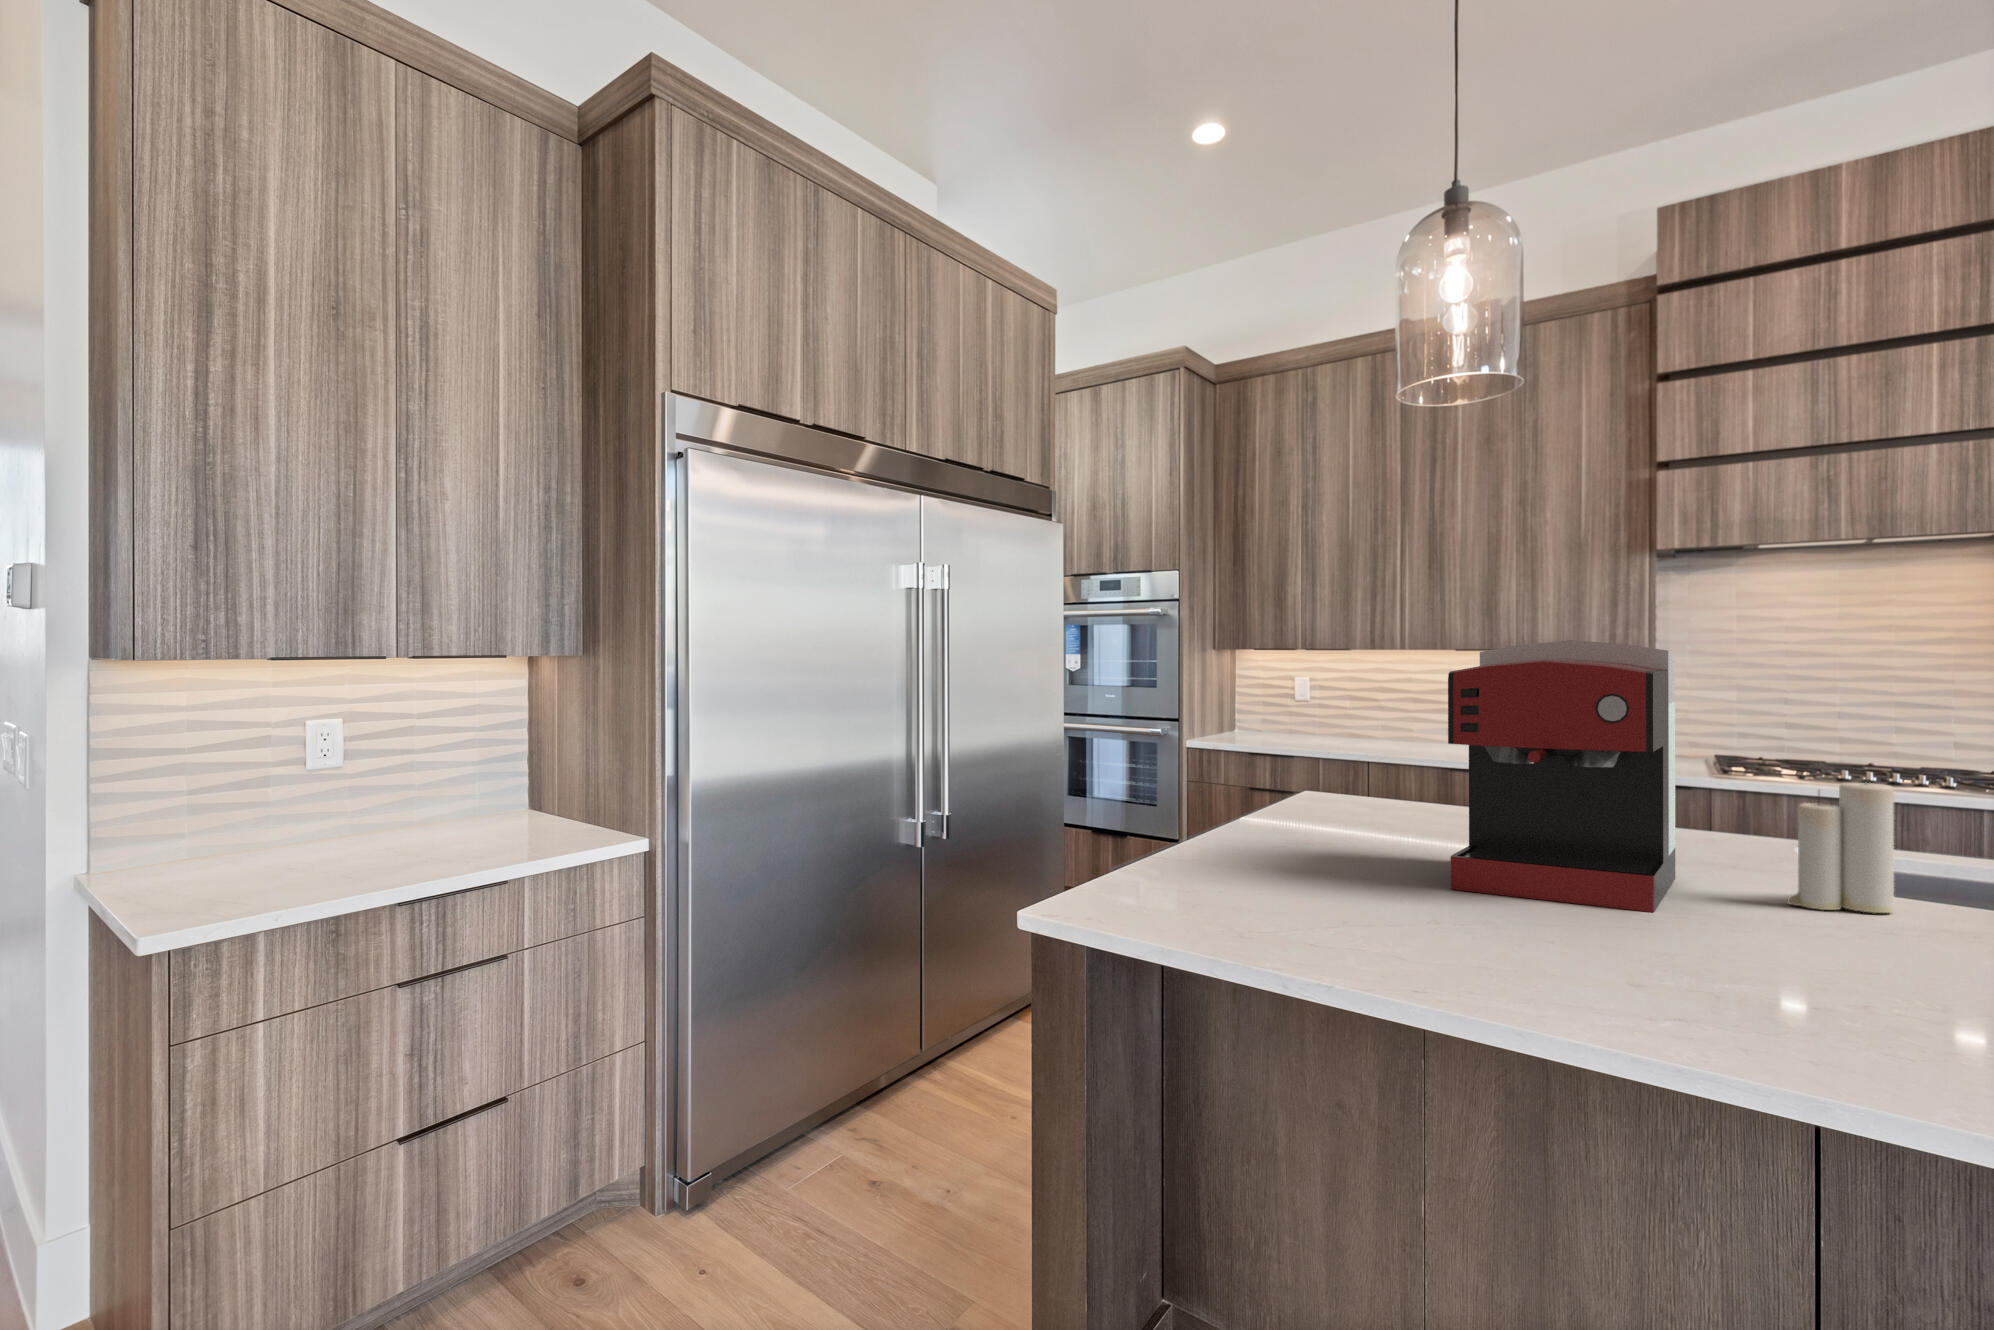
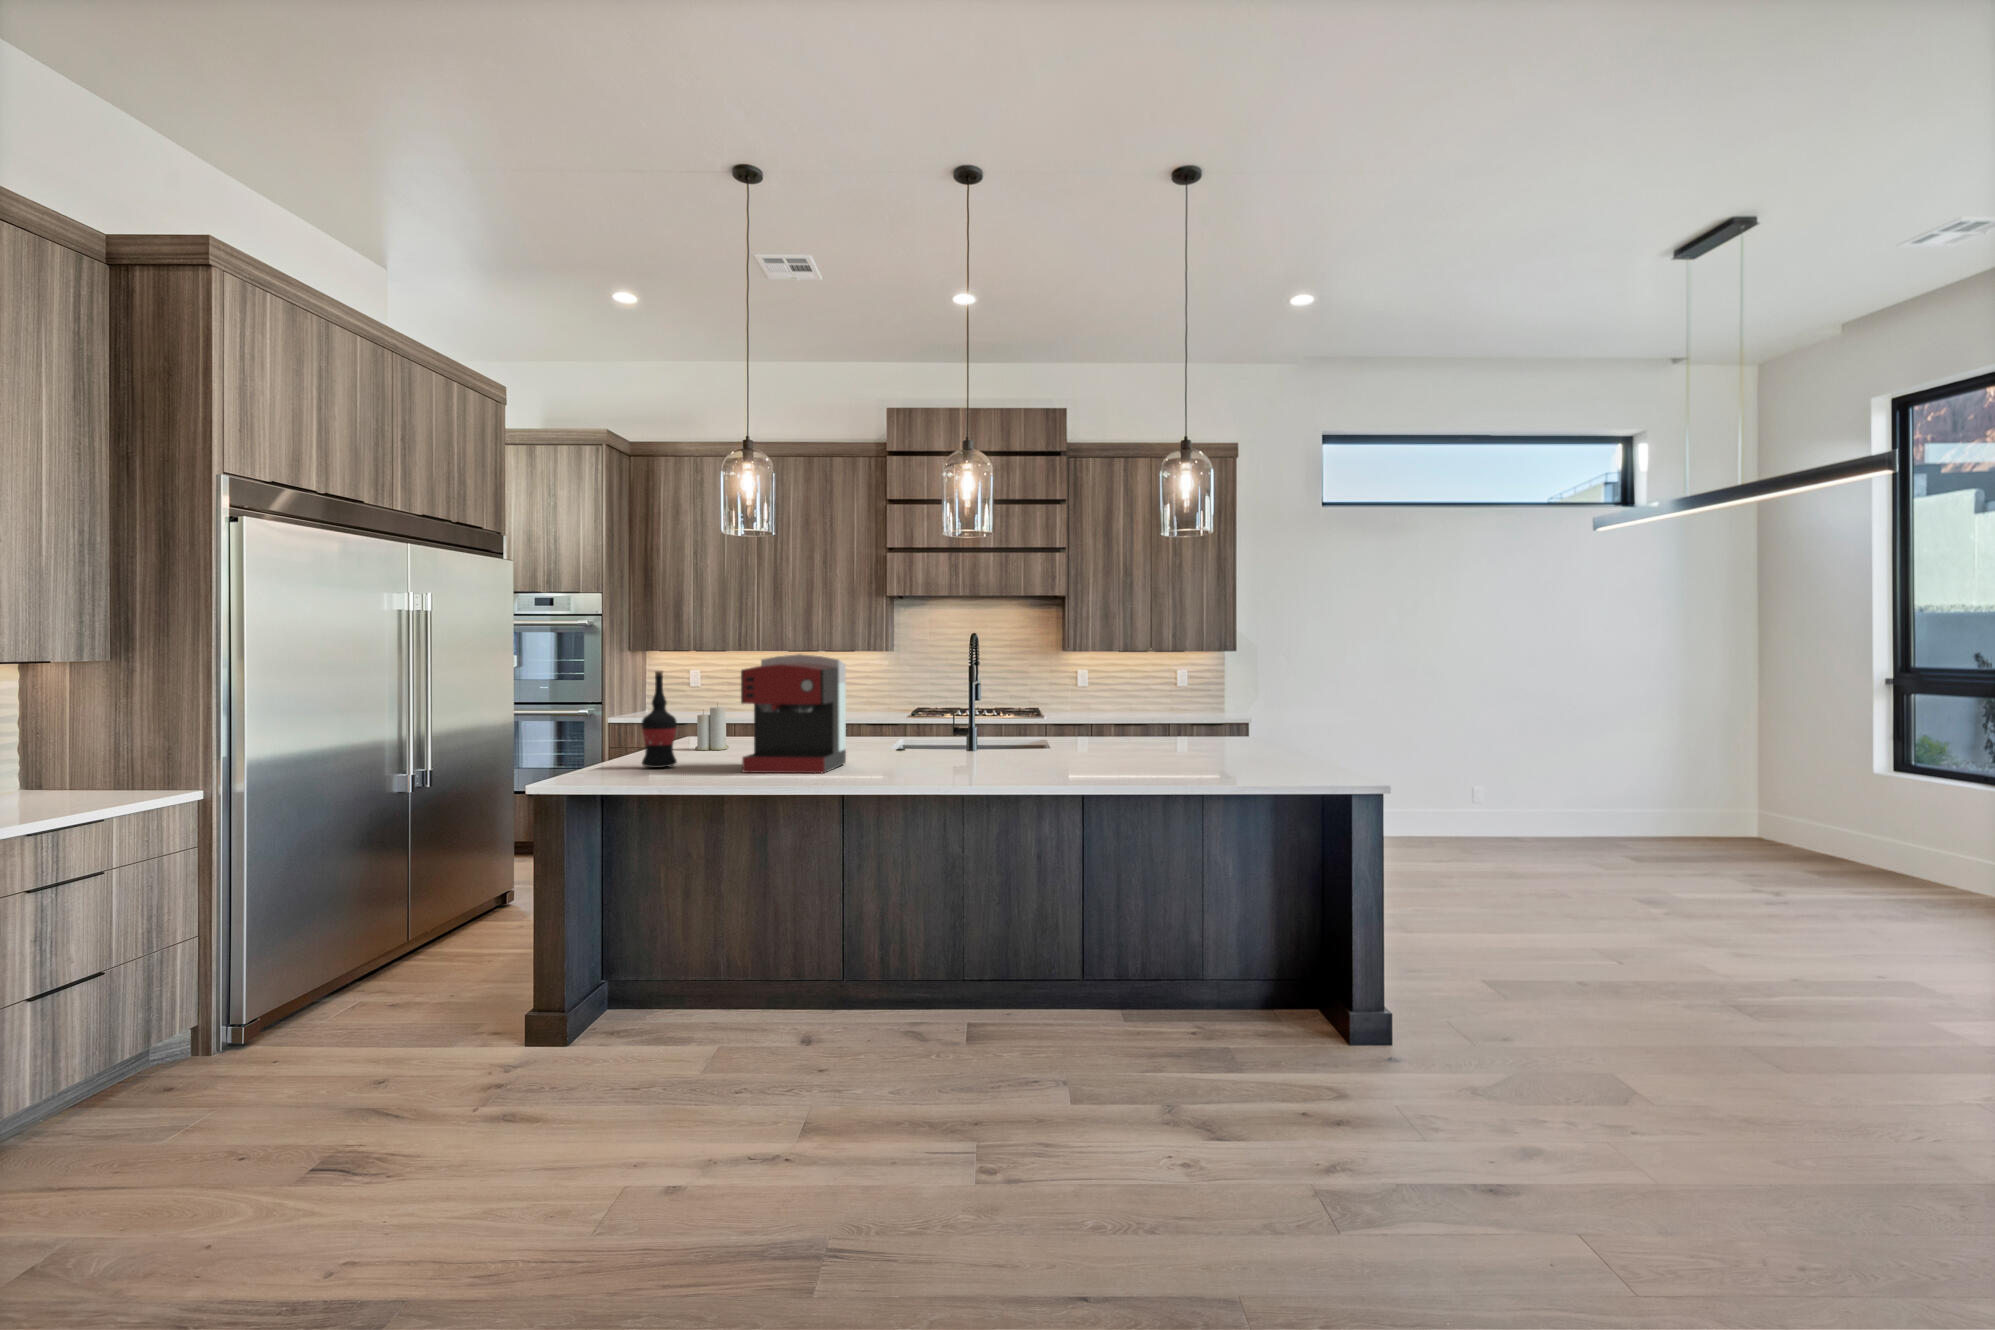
wine bottle: none [1243,675,1308,858] -> present [642,671,677,768]
candle: present [1788,782,1894,913] -> present [695,706,729,750]

